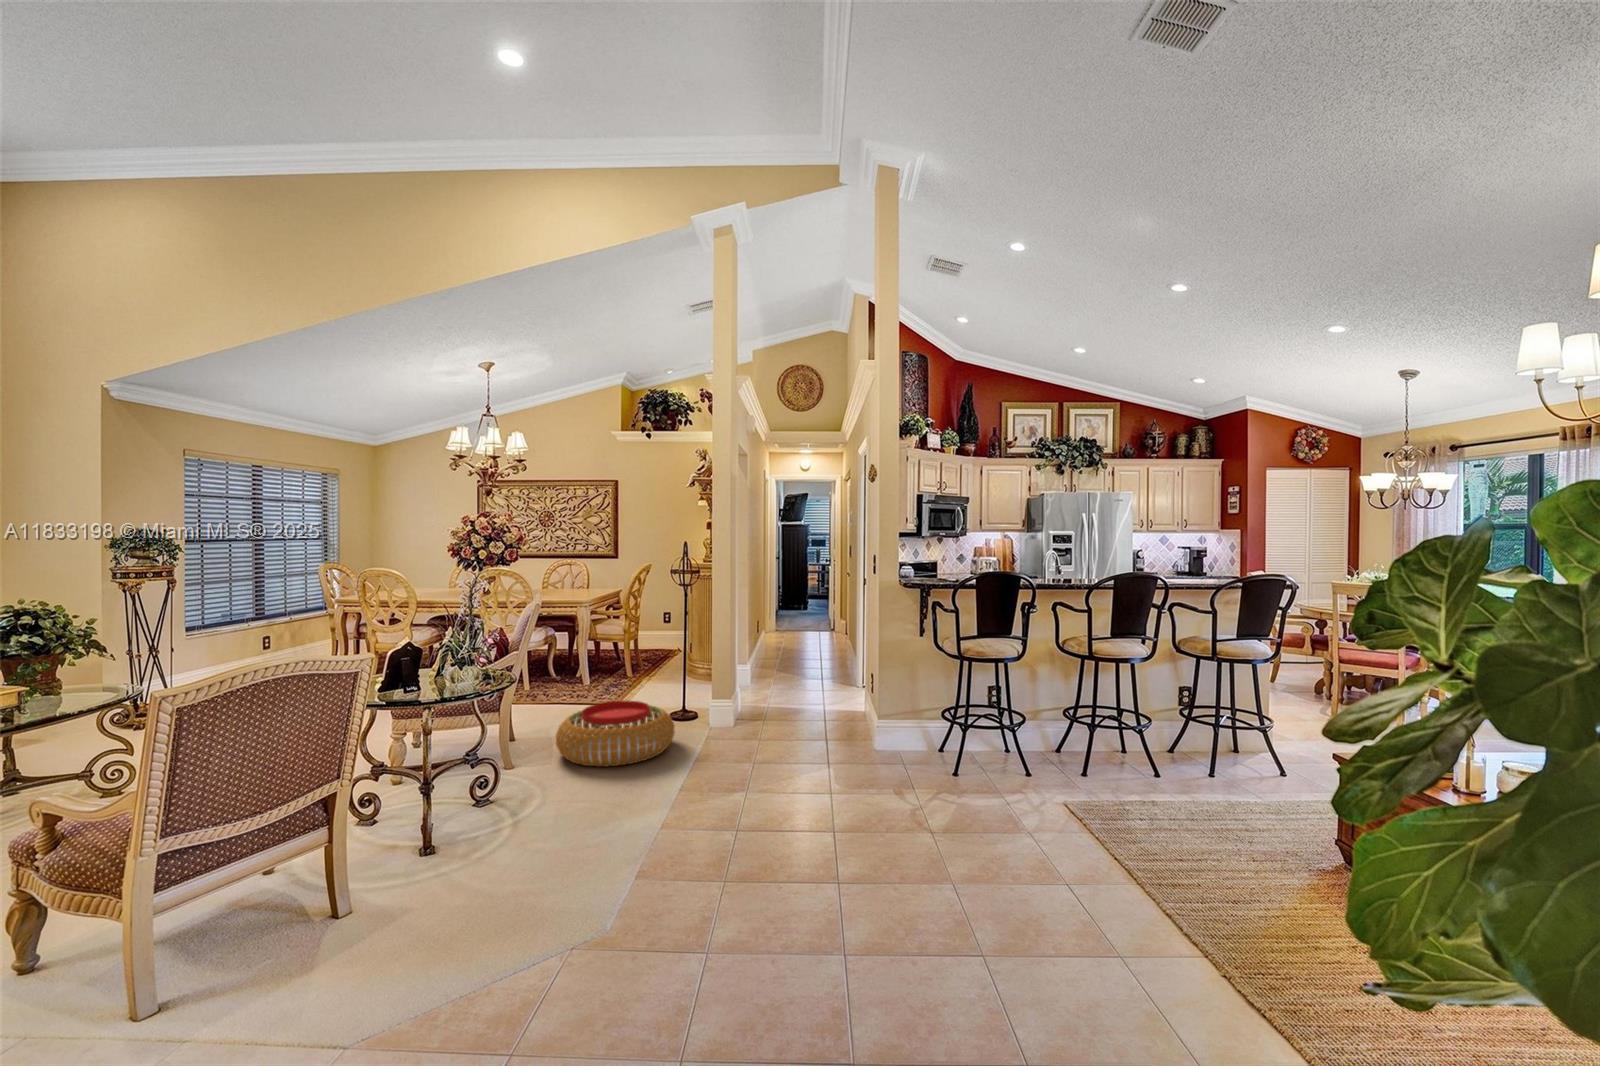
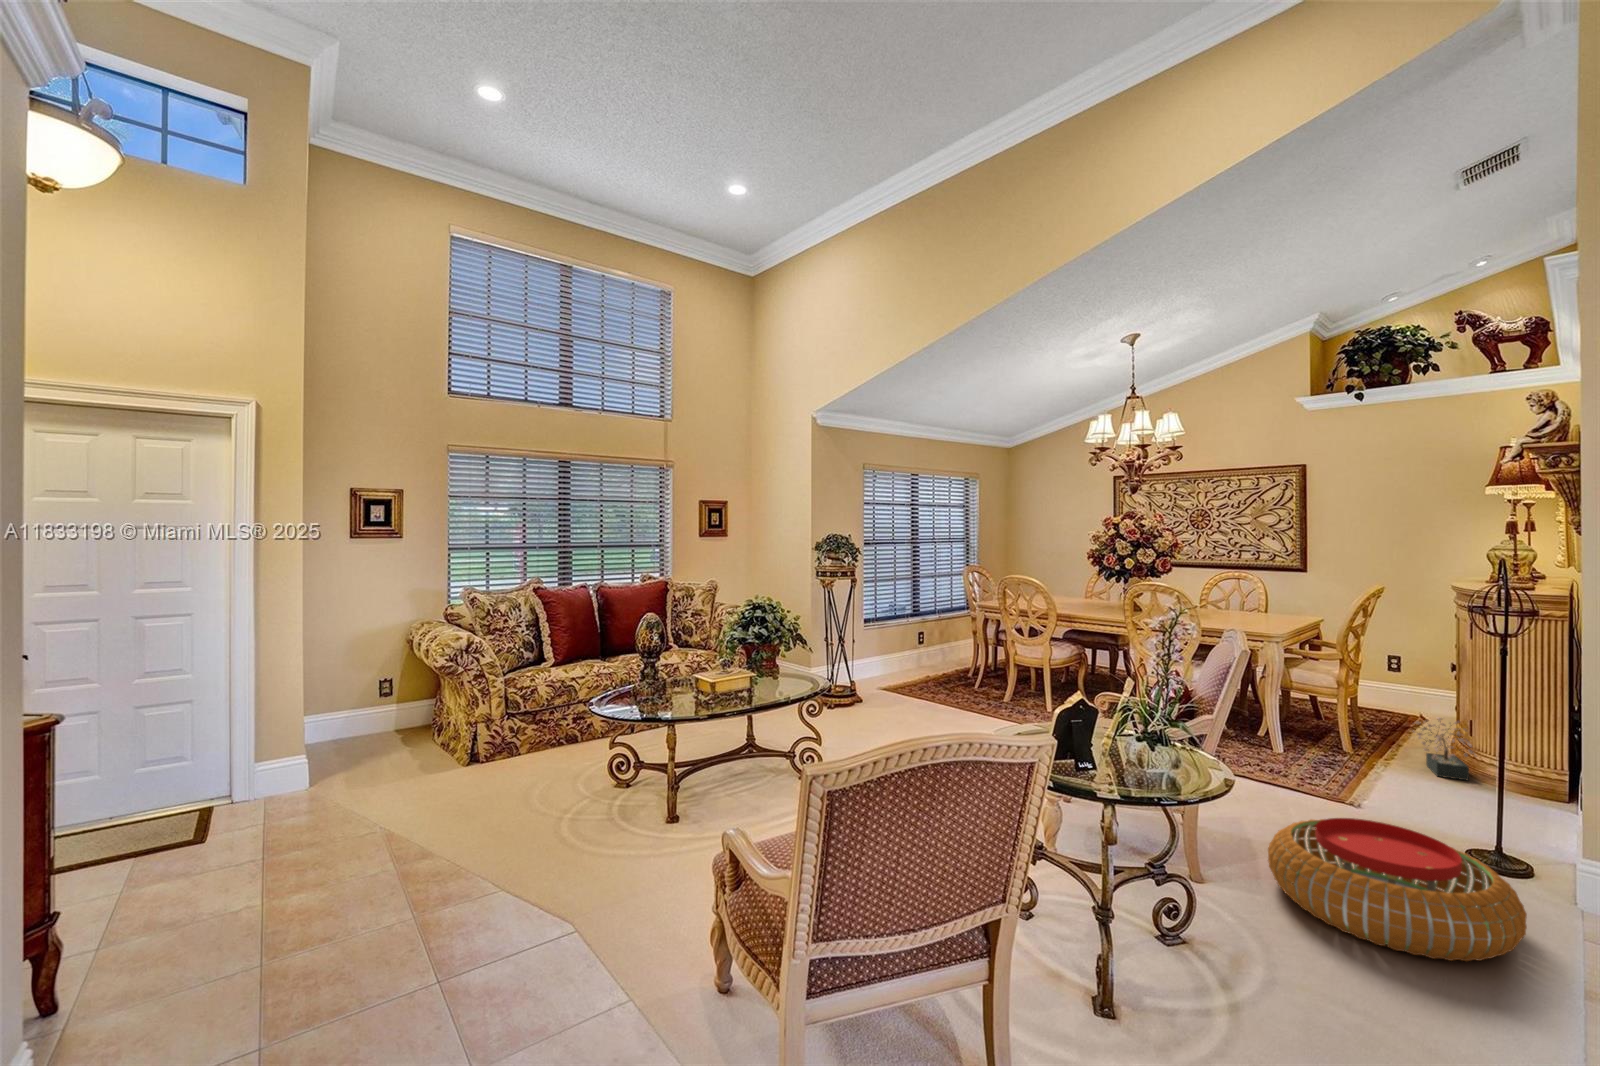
decorative plant: none [661,643,689,679] -> present [1416,717,1476,780]

